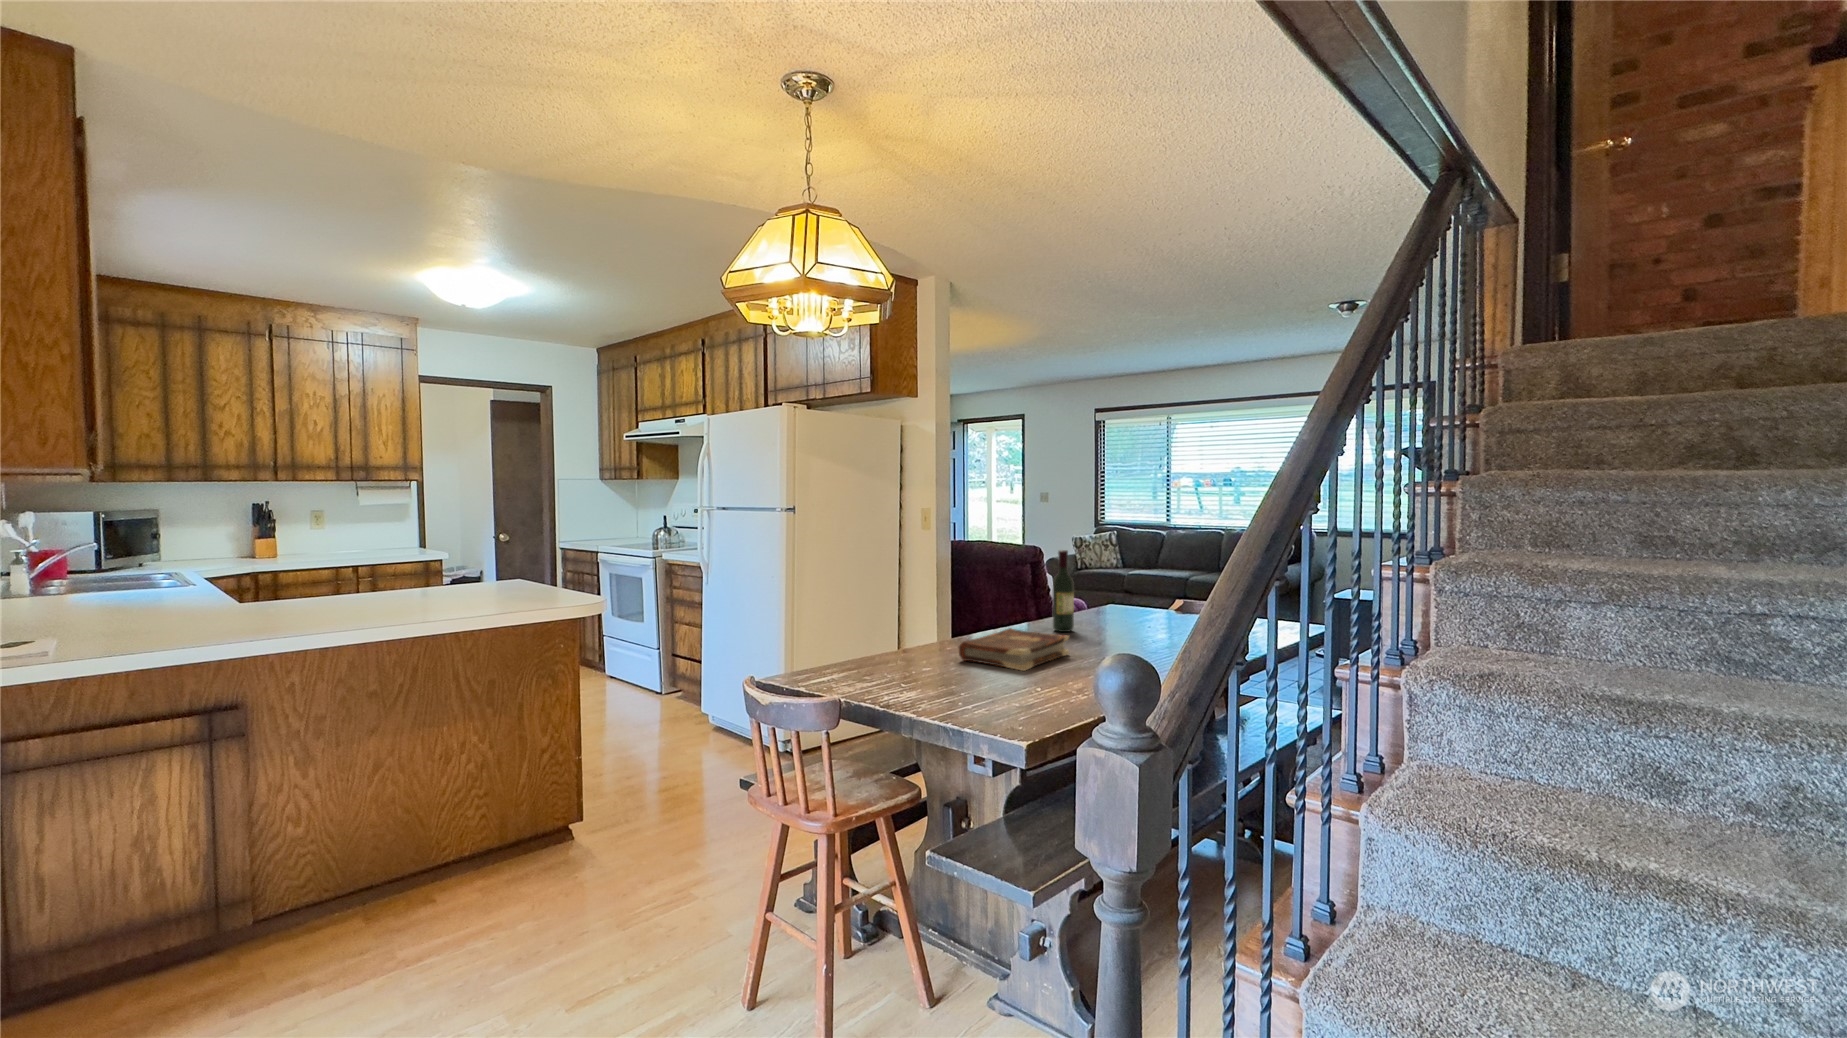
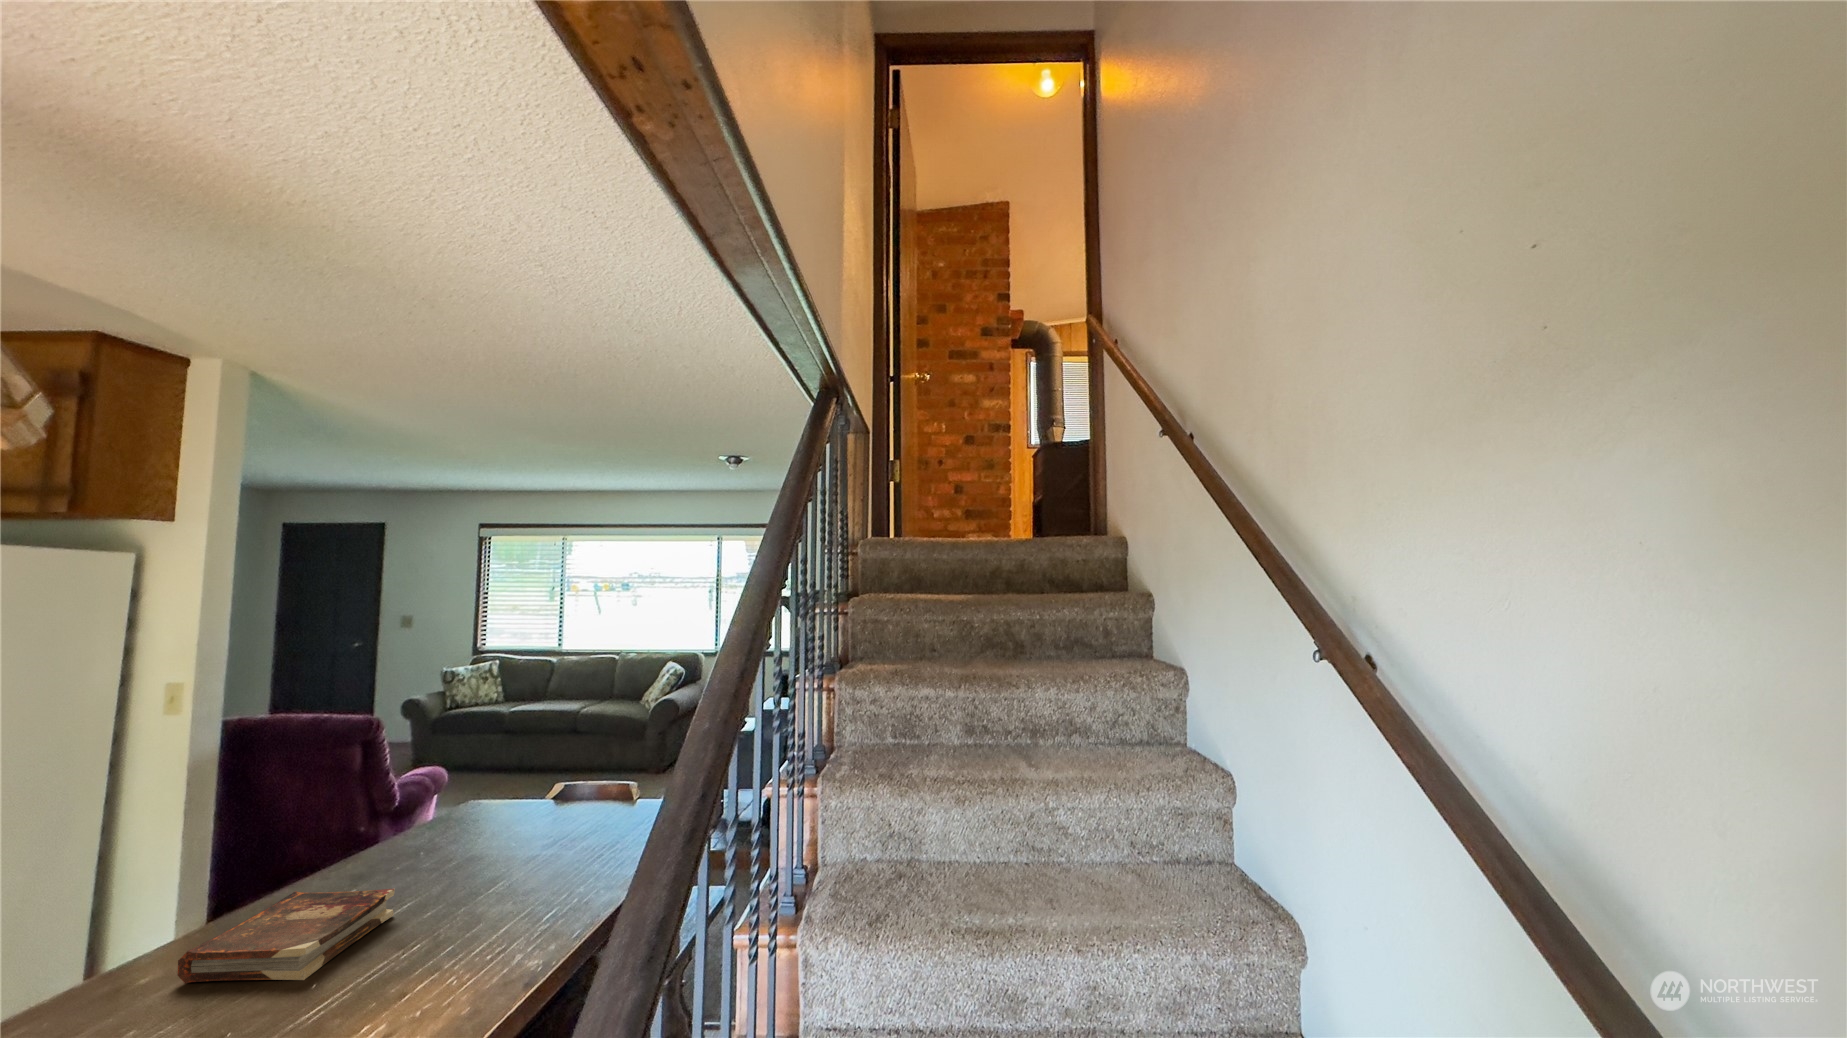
wine bottle: present [1053,550,1074,632] -> none [377,750,414,863]

